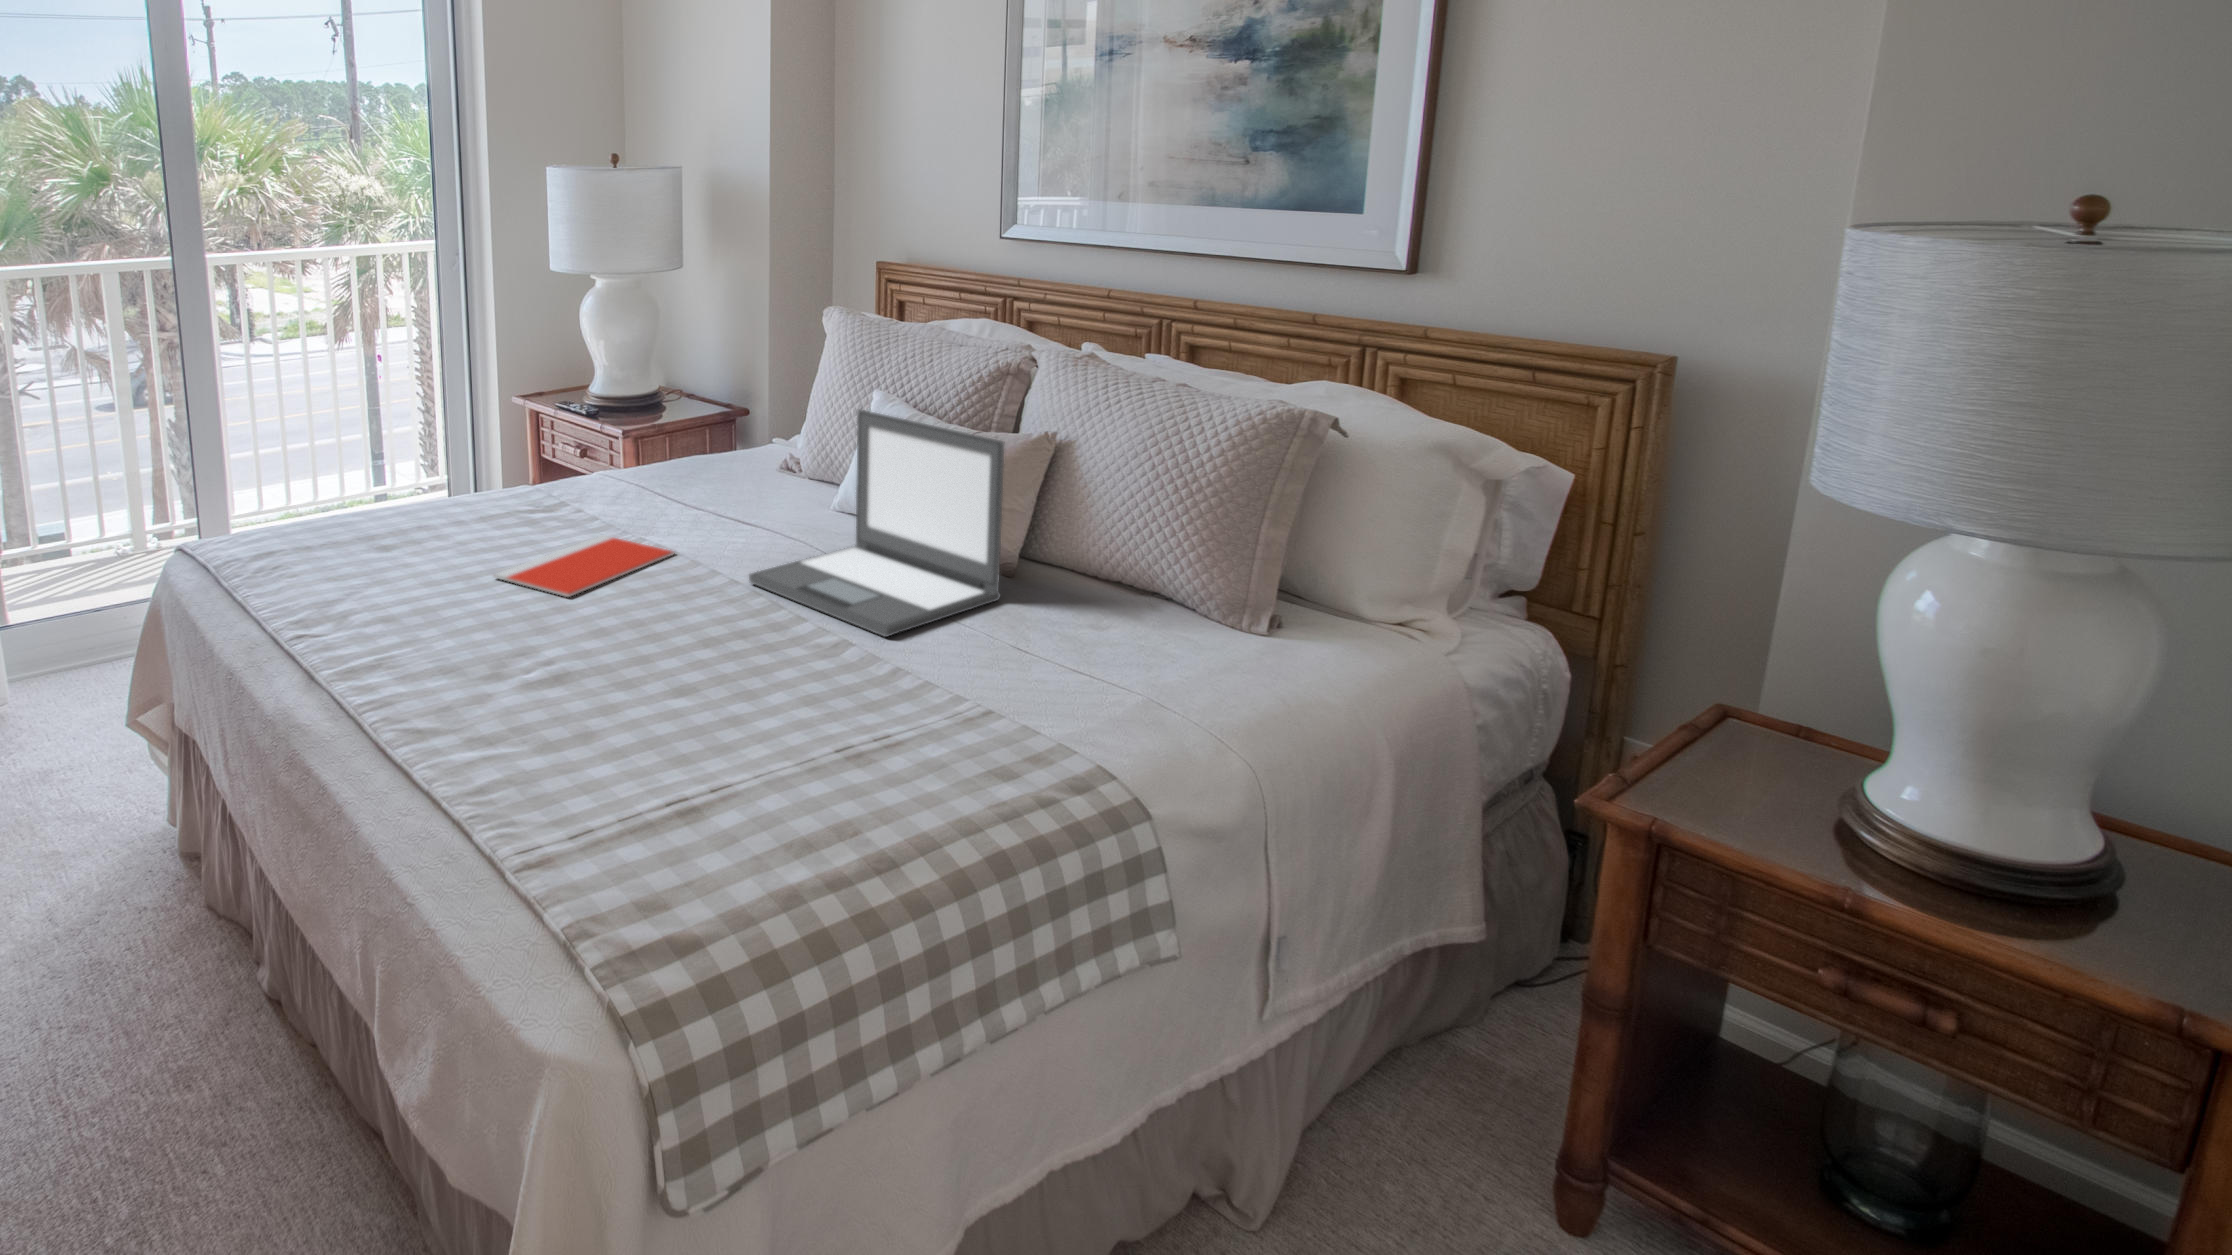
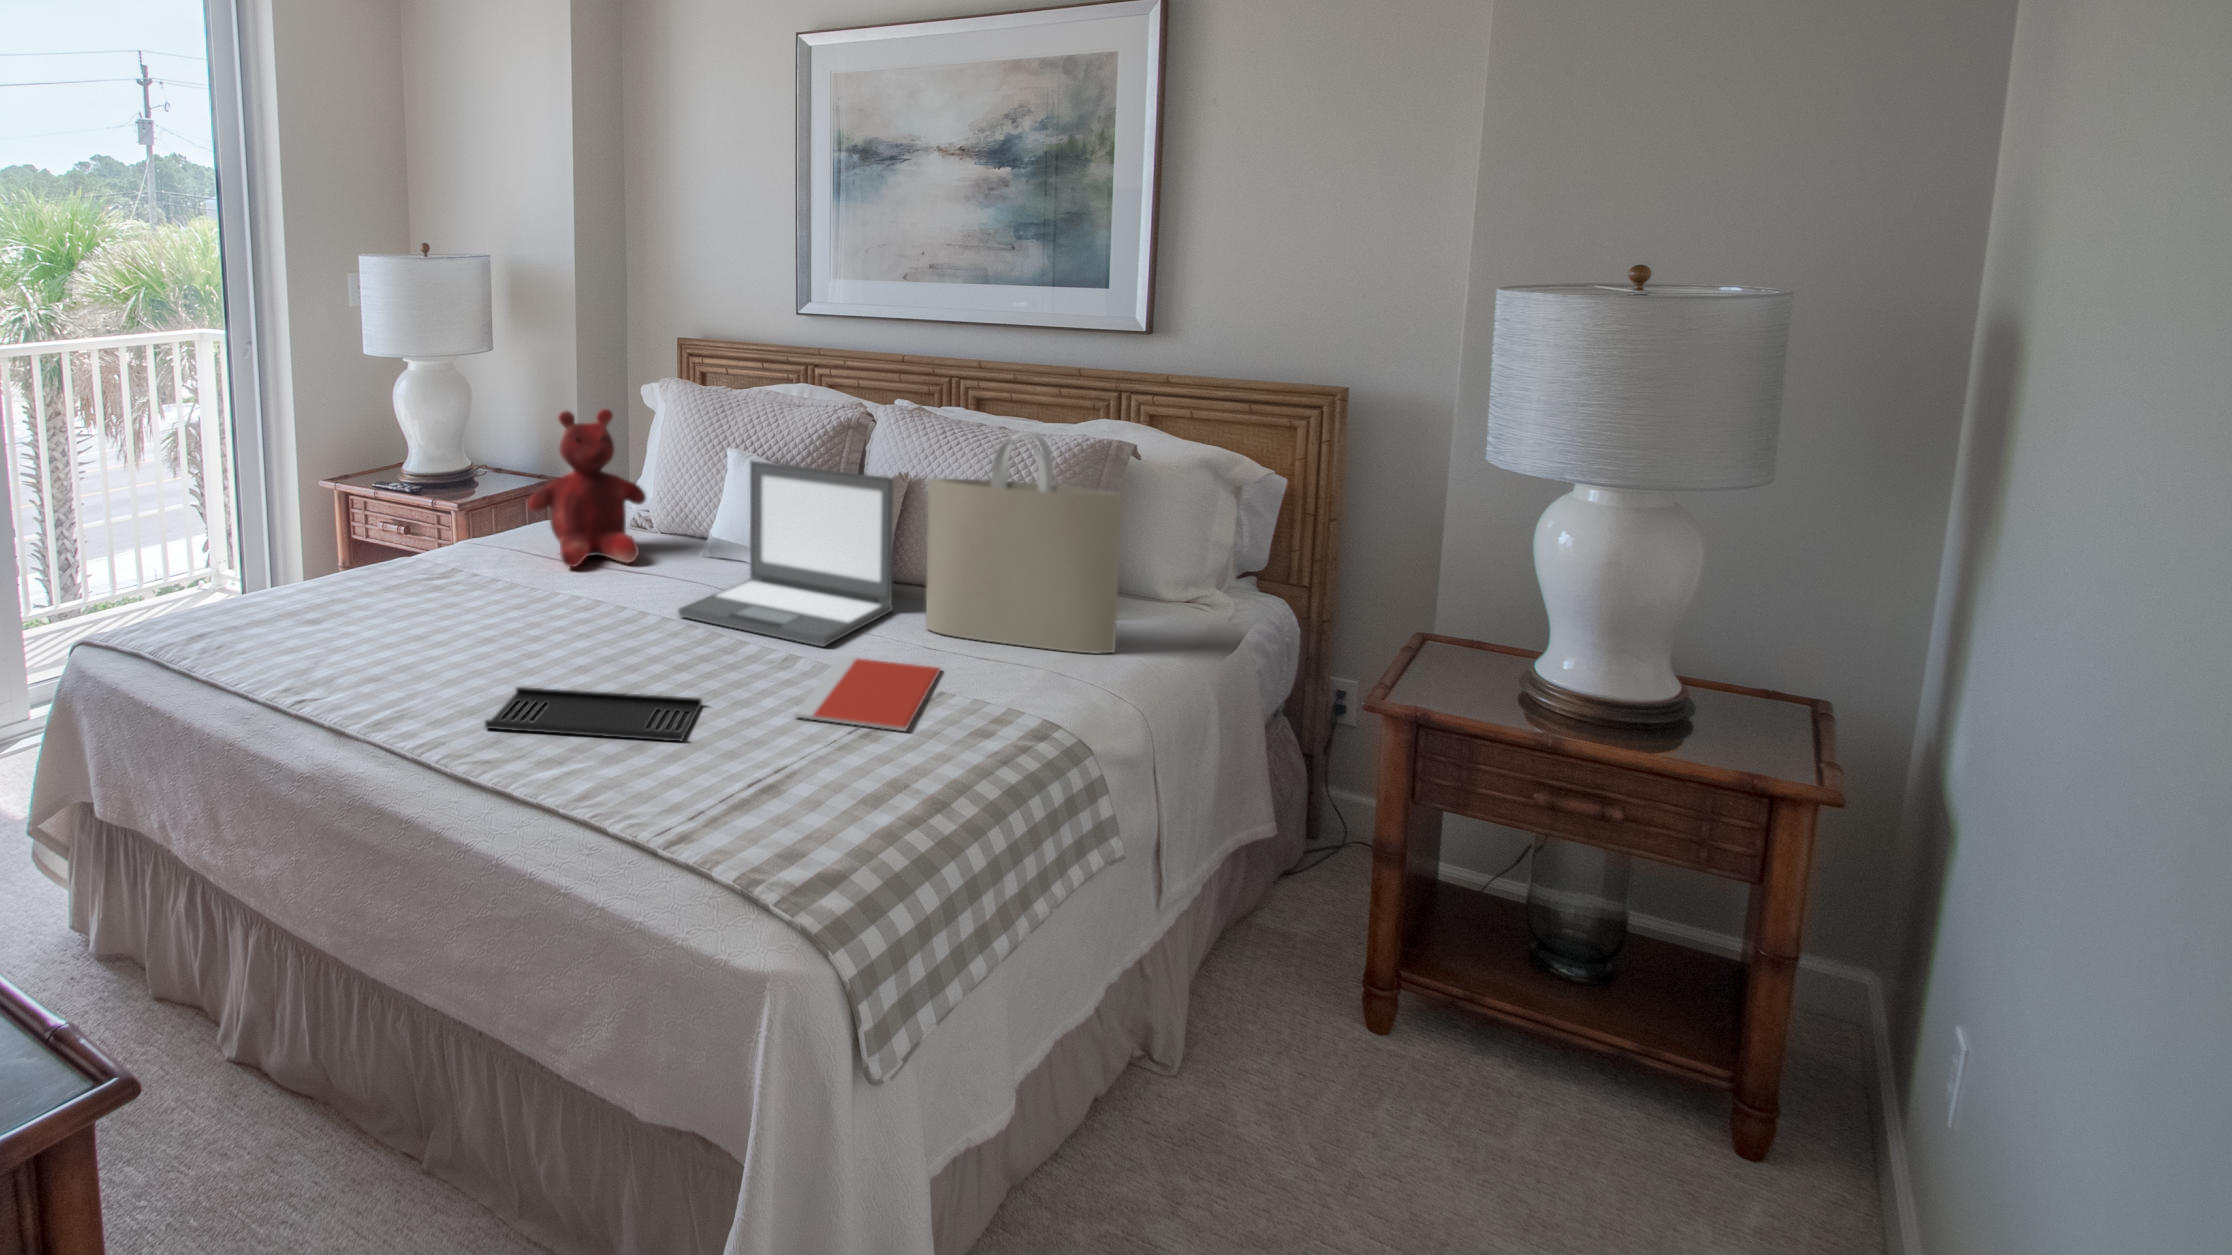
teddy bear: none [643,341,776,514] -> present [528,409,646,567]
tote bag: none [1025,395,1264,684] -> present [926,432,1121,654]
notebook: present [494,535,674,597] -> present [795,657,941,731]
tray: none [448,649,697,737] -> present [485,687,702,741]

